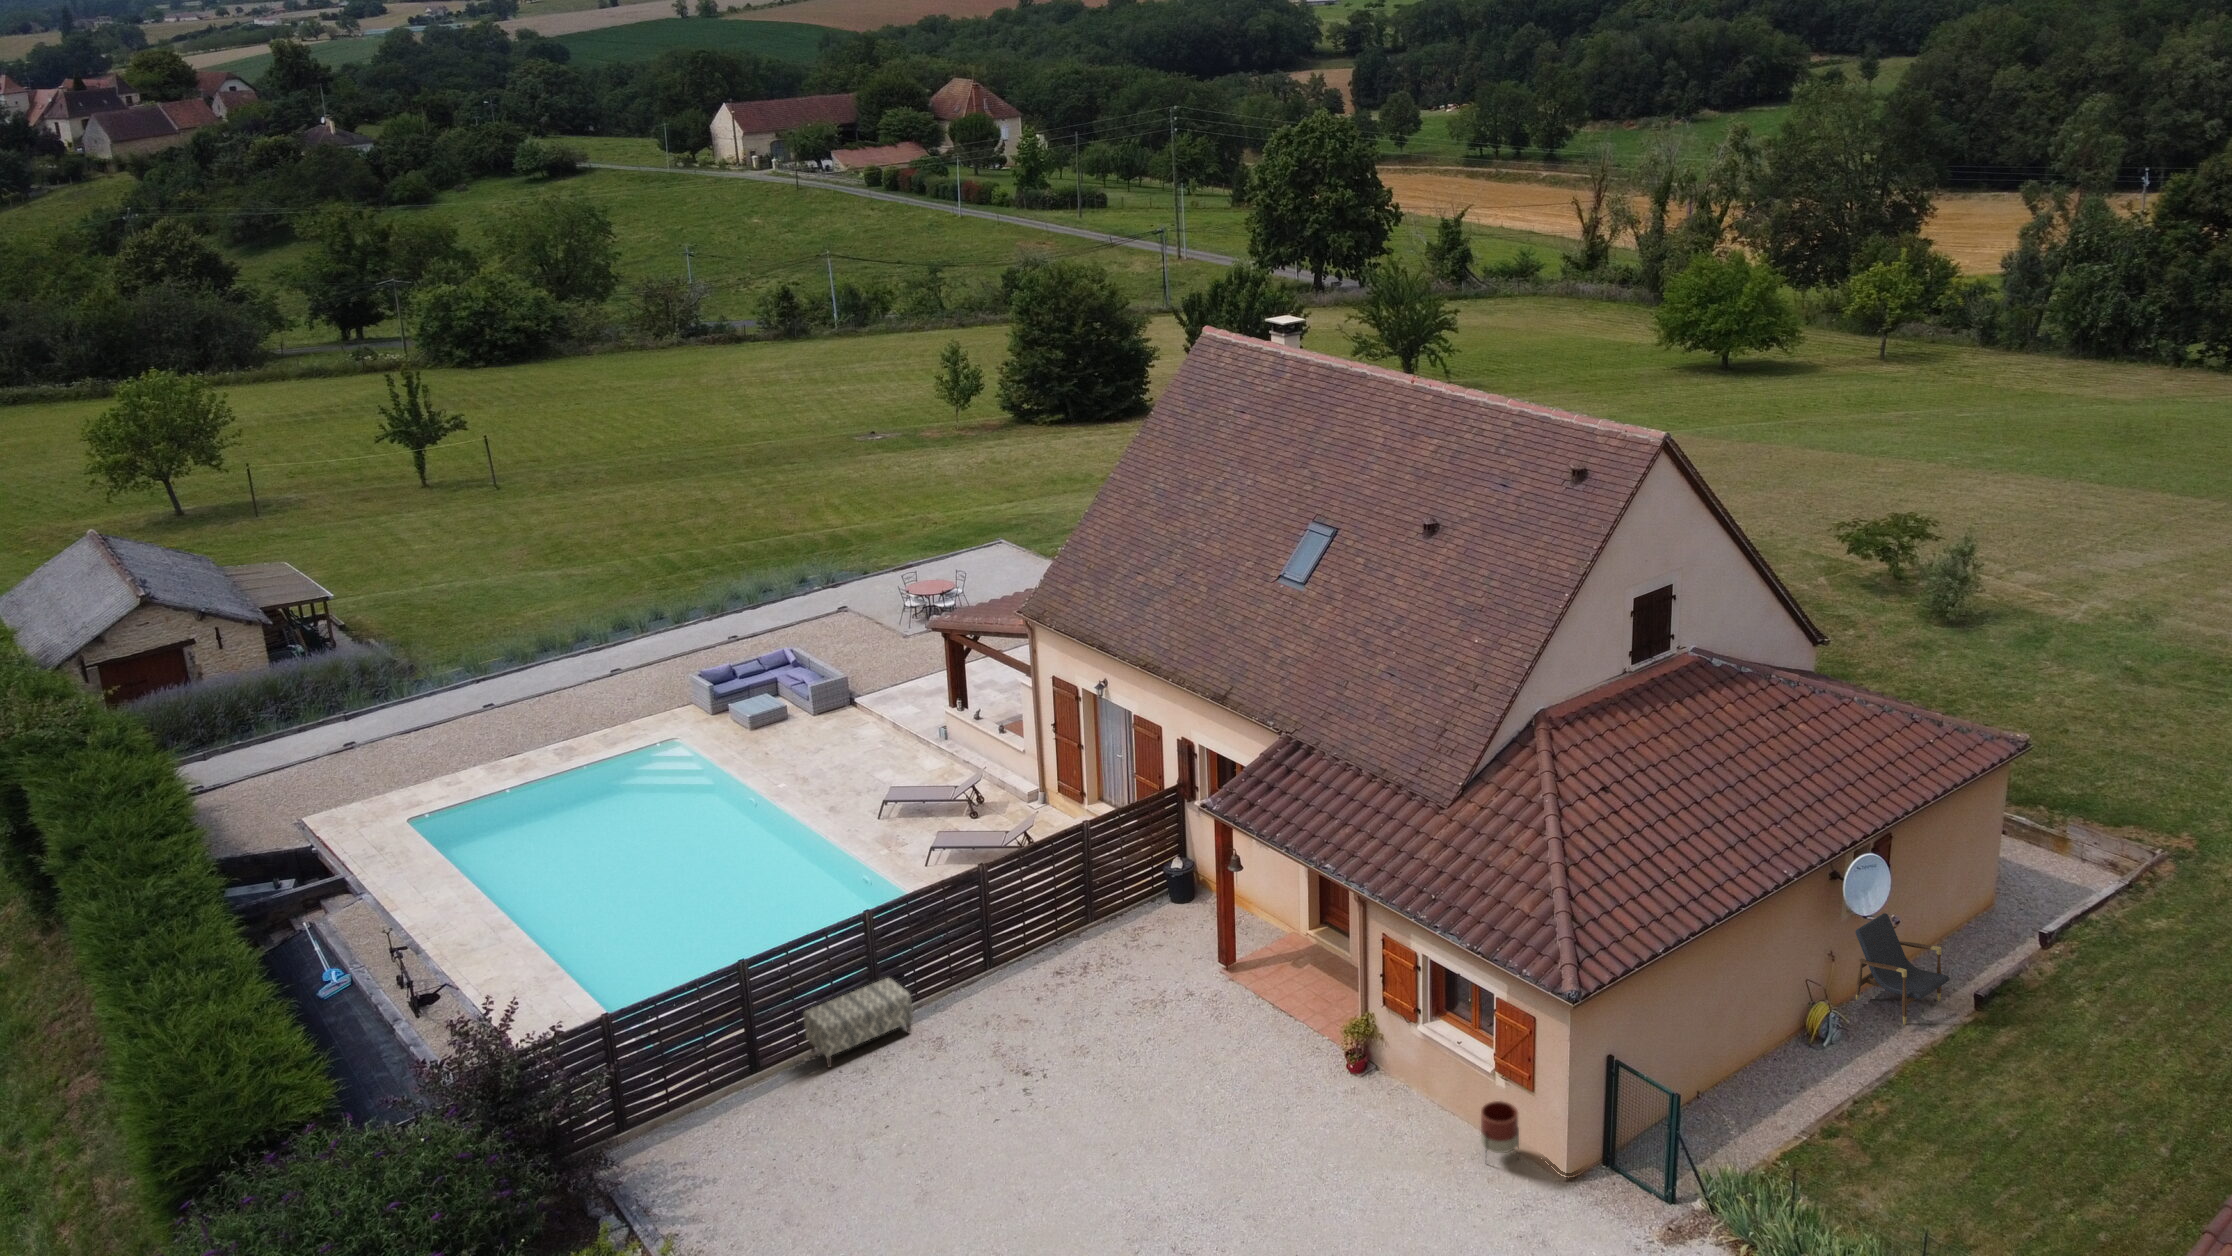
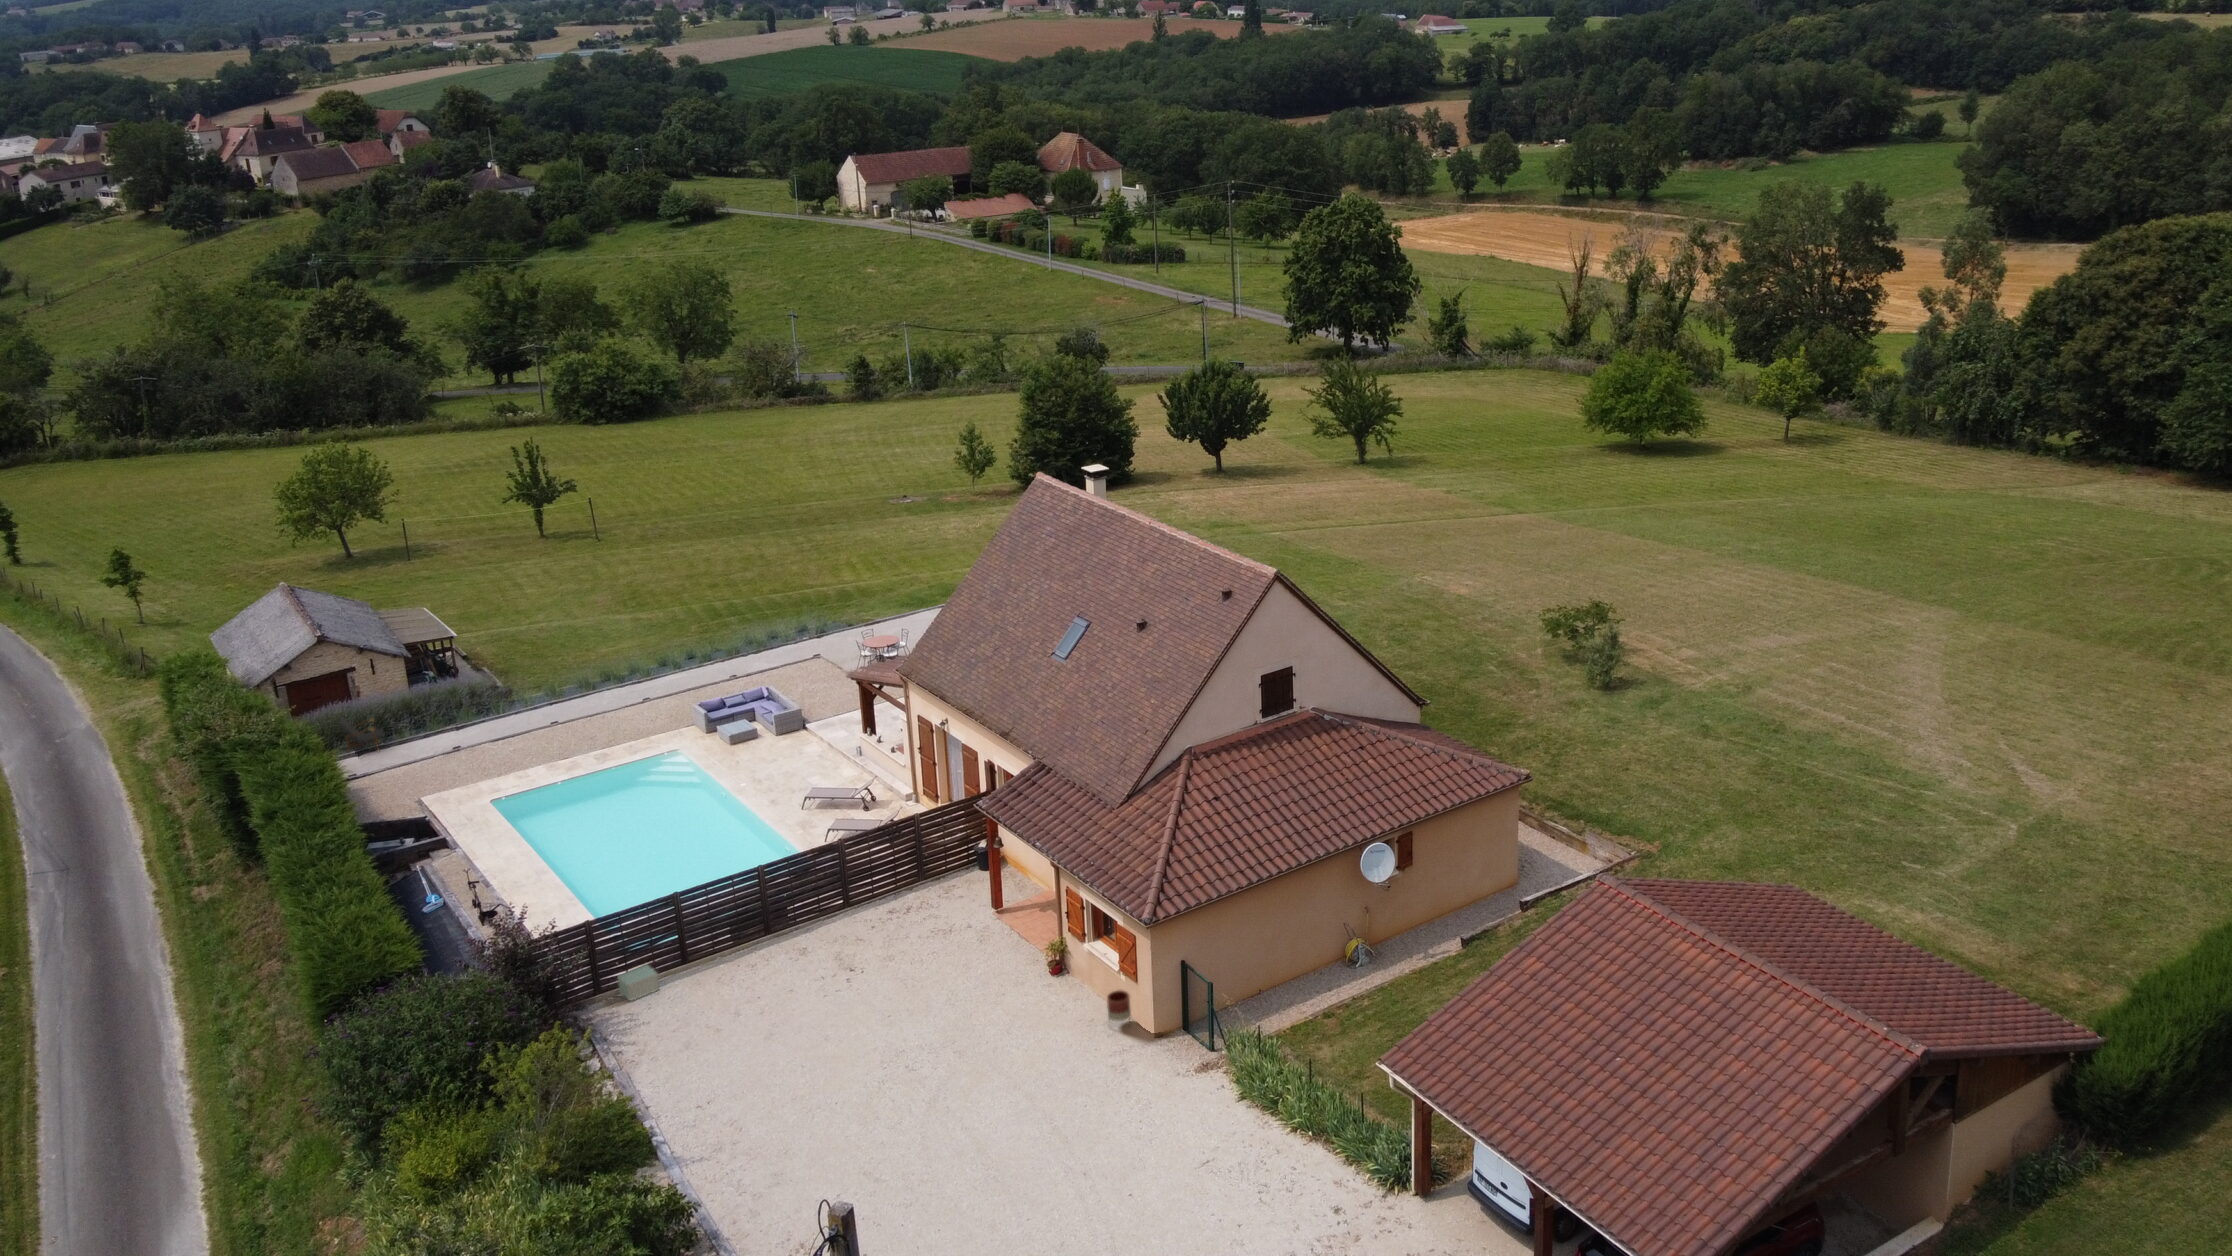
lounge chair: present [1855,913,1950,1025] -> present [339,717,383,752]
bench: present [803,978,913,1068] -> none [716,908,787,963]
storage box: none [655,1077,725,1142] -> present [618,965,660,1002]

